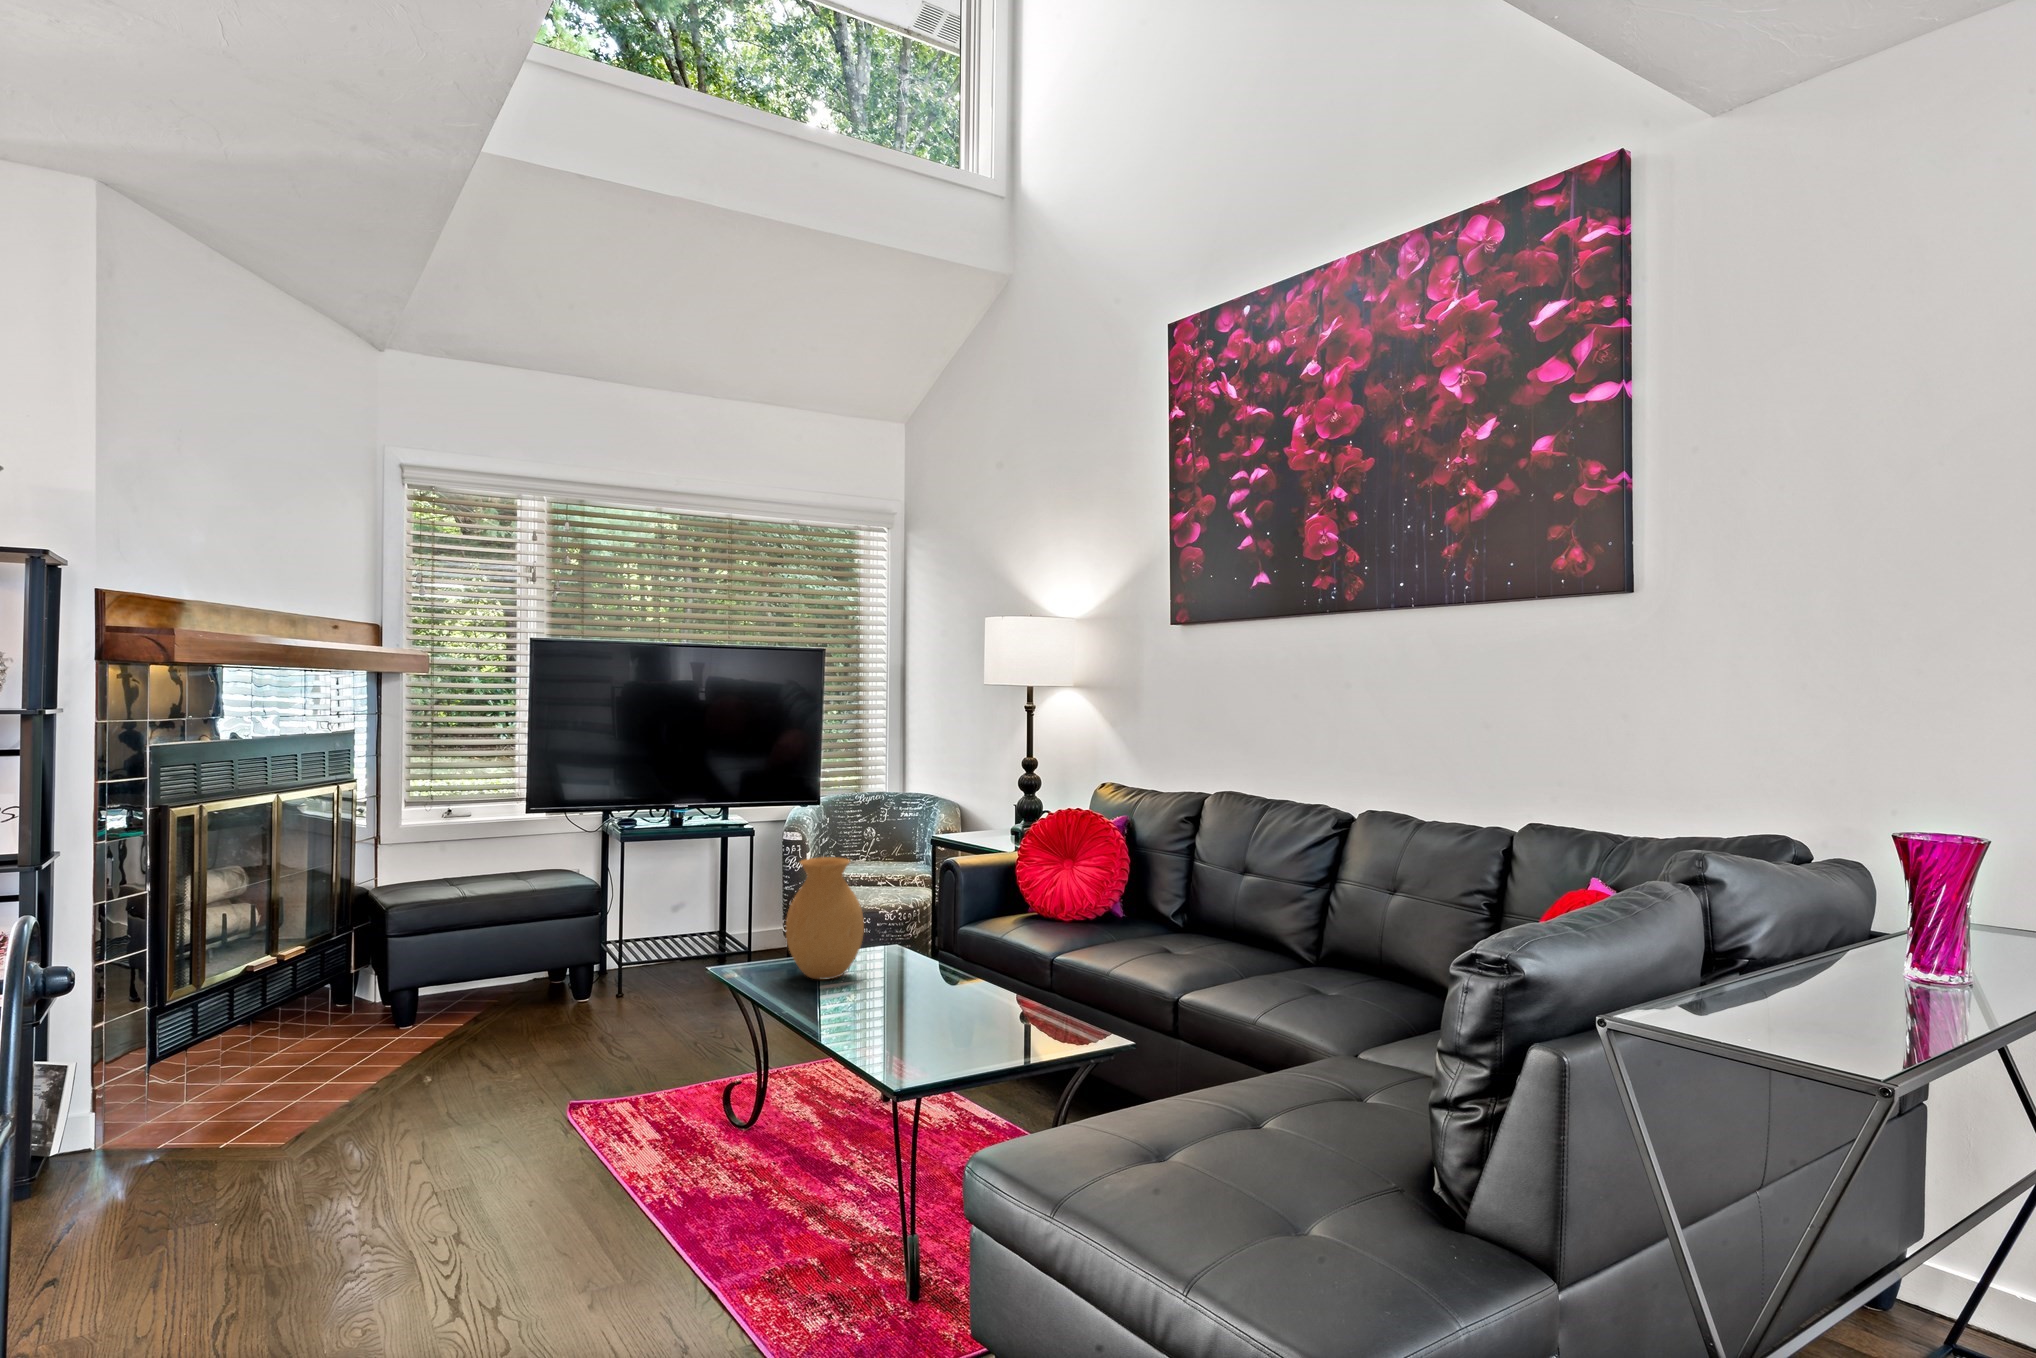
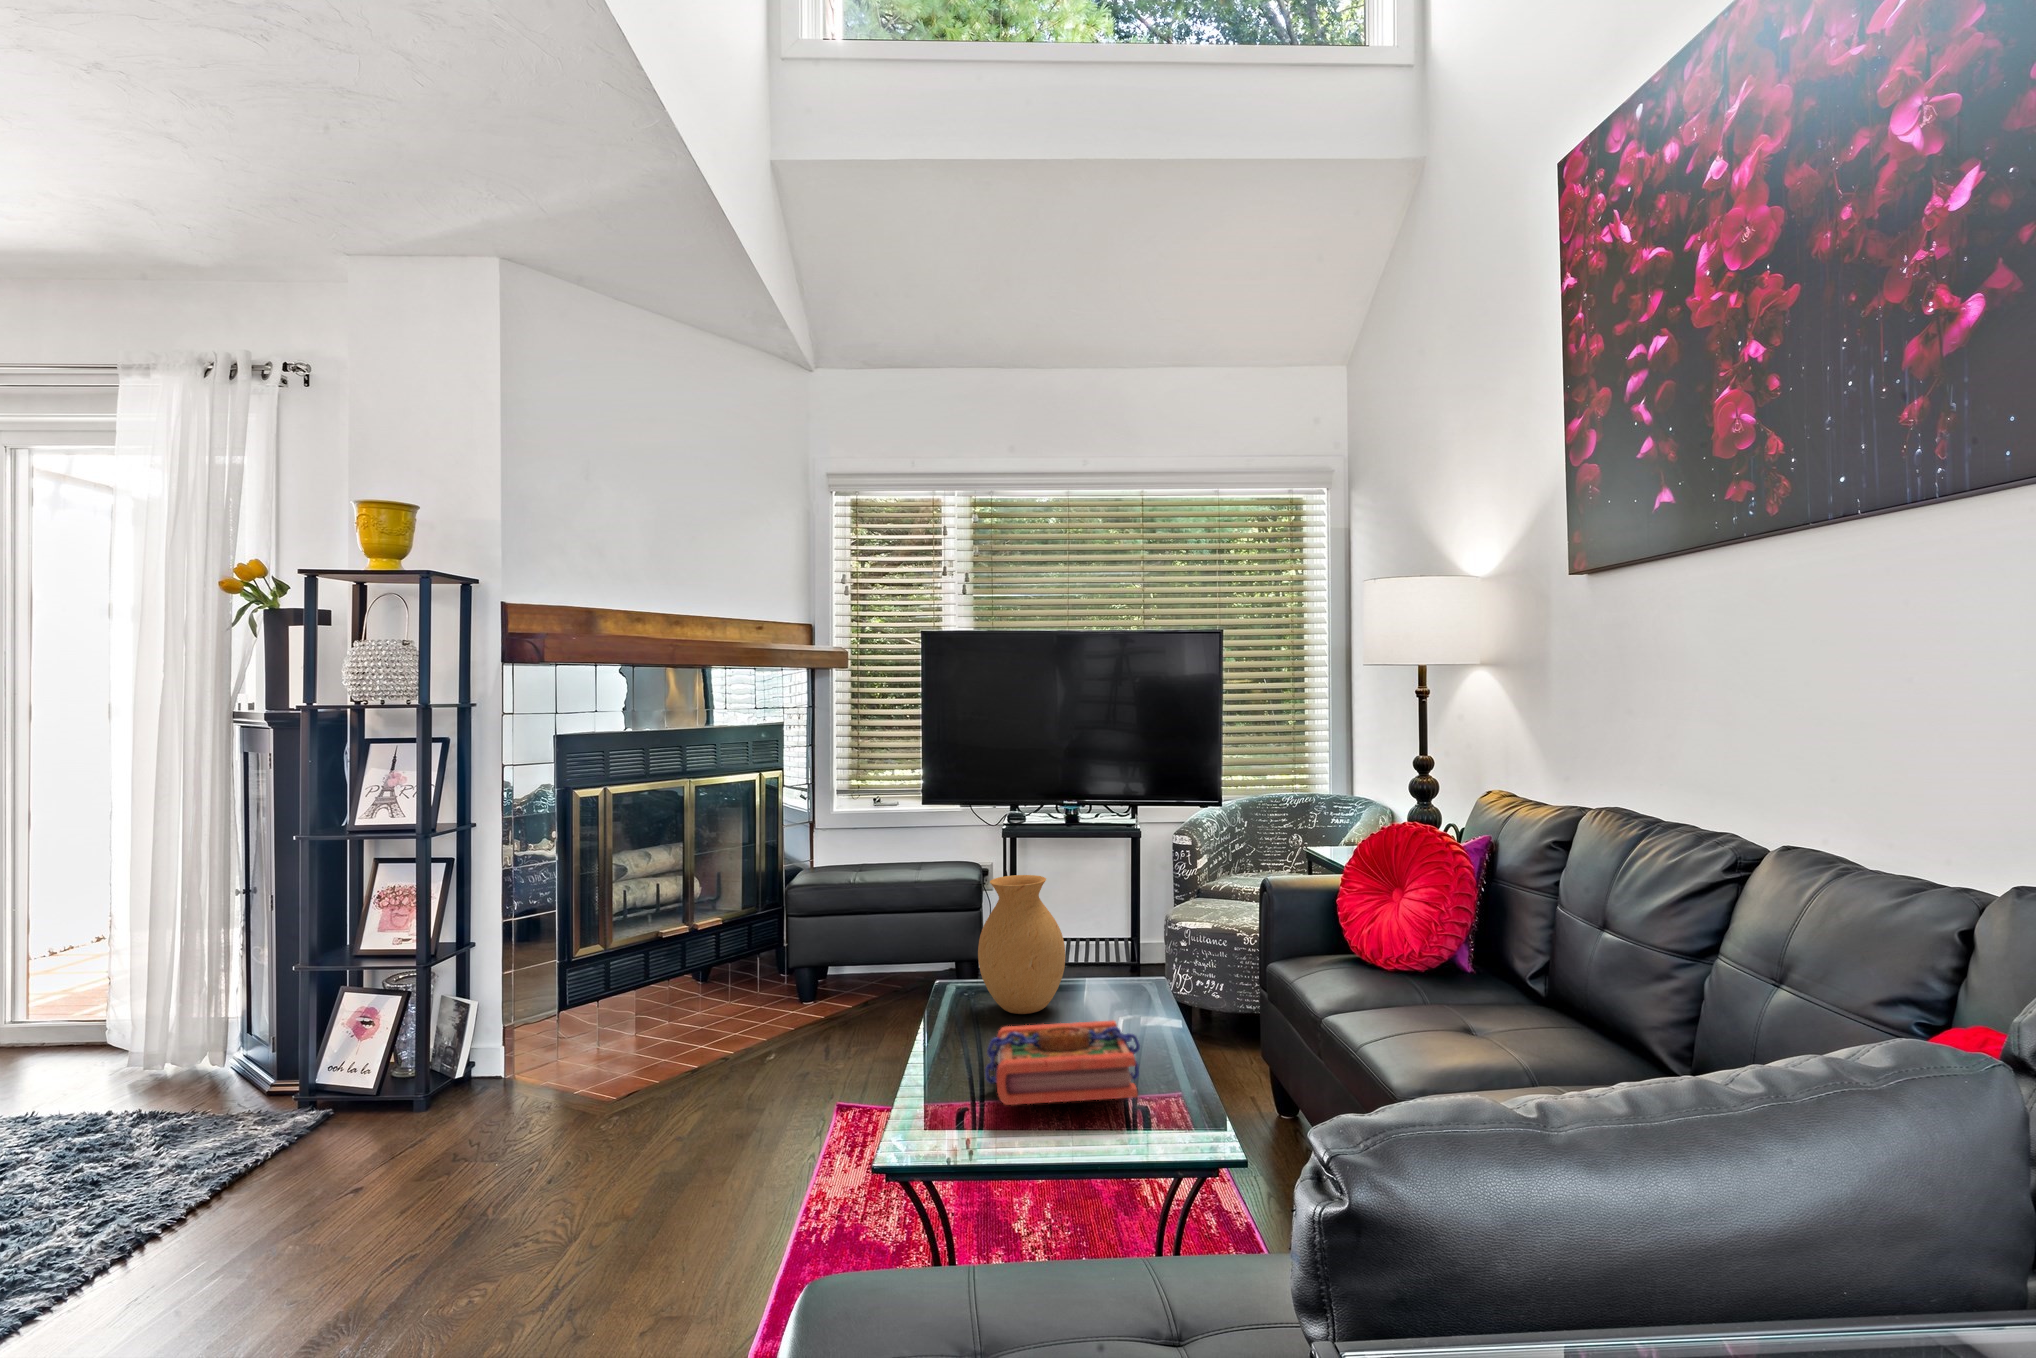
book: none [868,965,1041,1028] -> present [985,1021,1140,1105]

